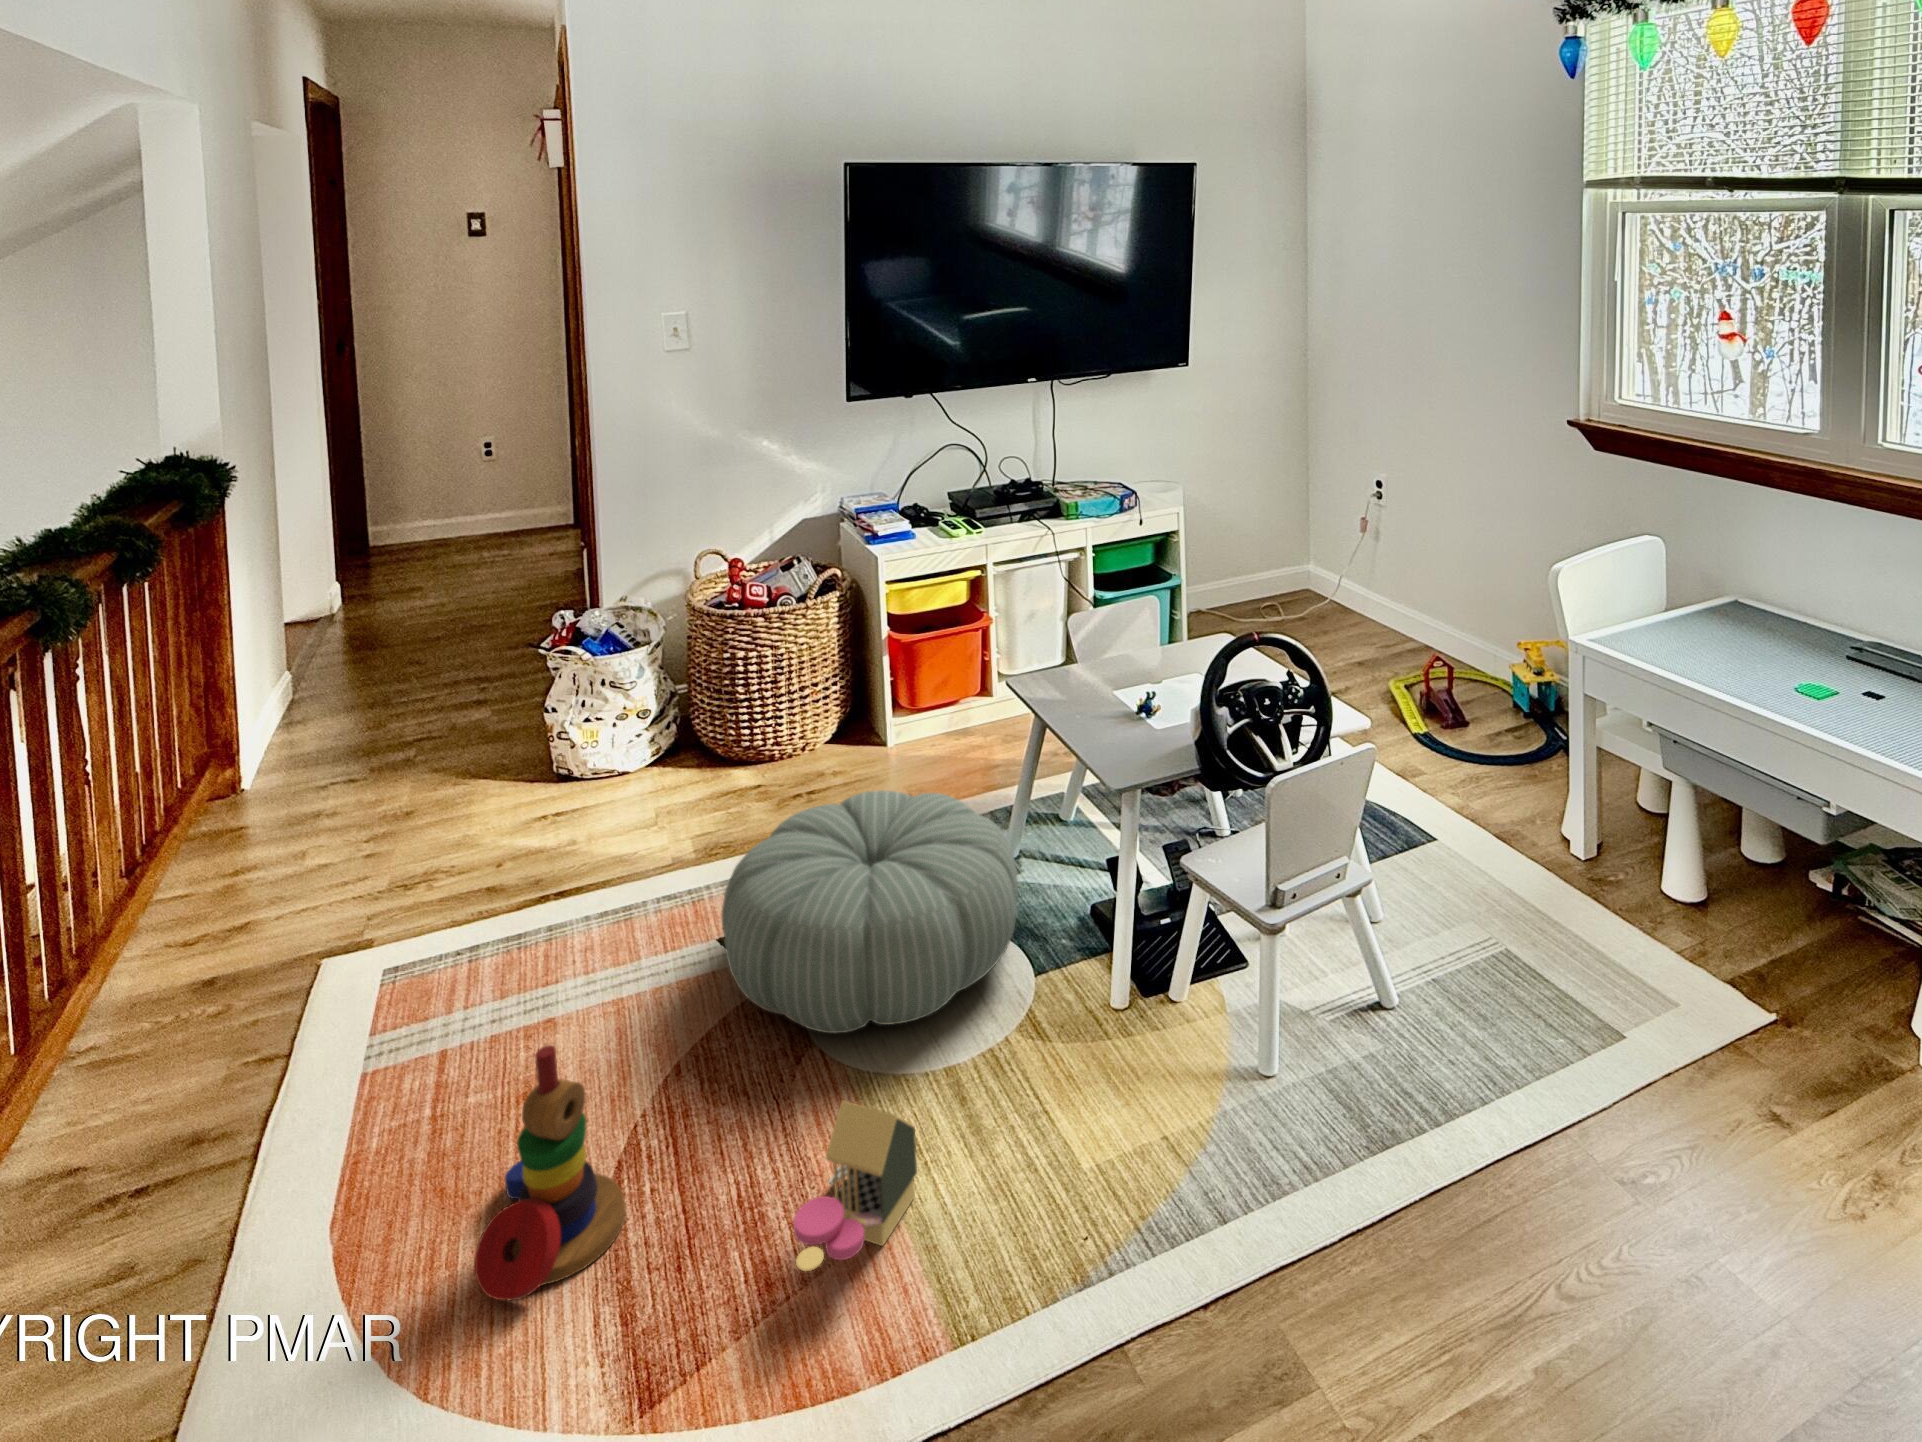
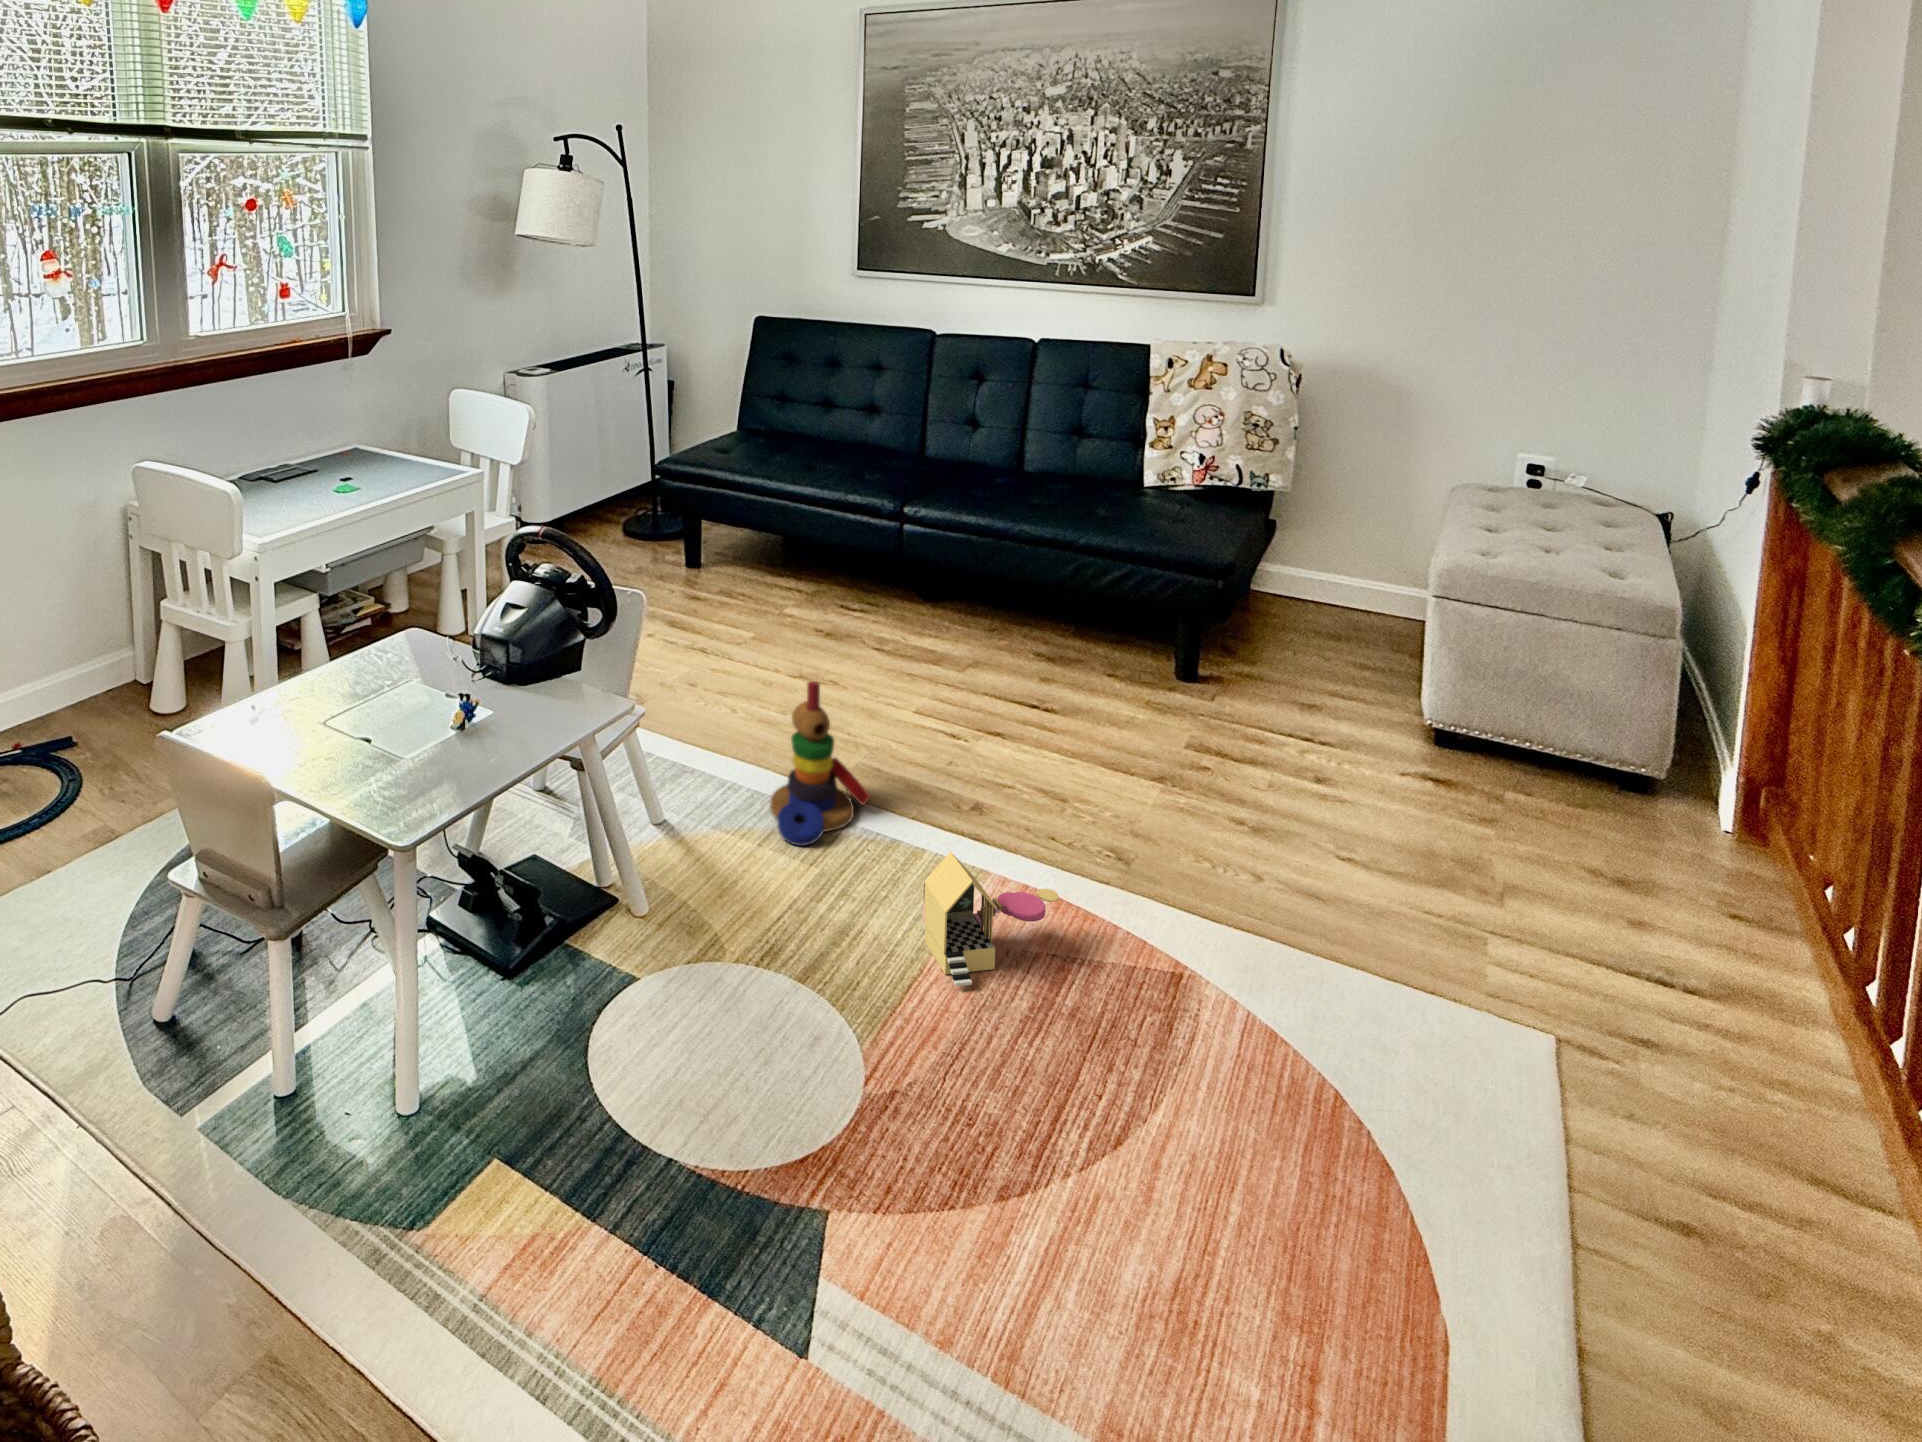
pouf: present [722,790,1018,1033] -> none [507,893,912,1270]
stacking toy: present [475,1045,626,1300] -> present [770,681,870,846]

